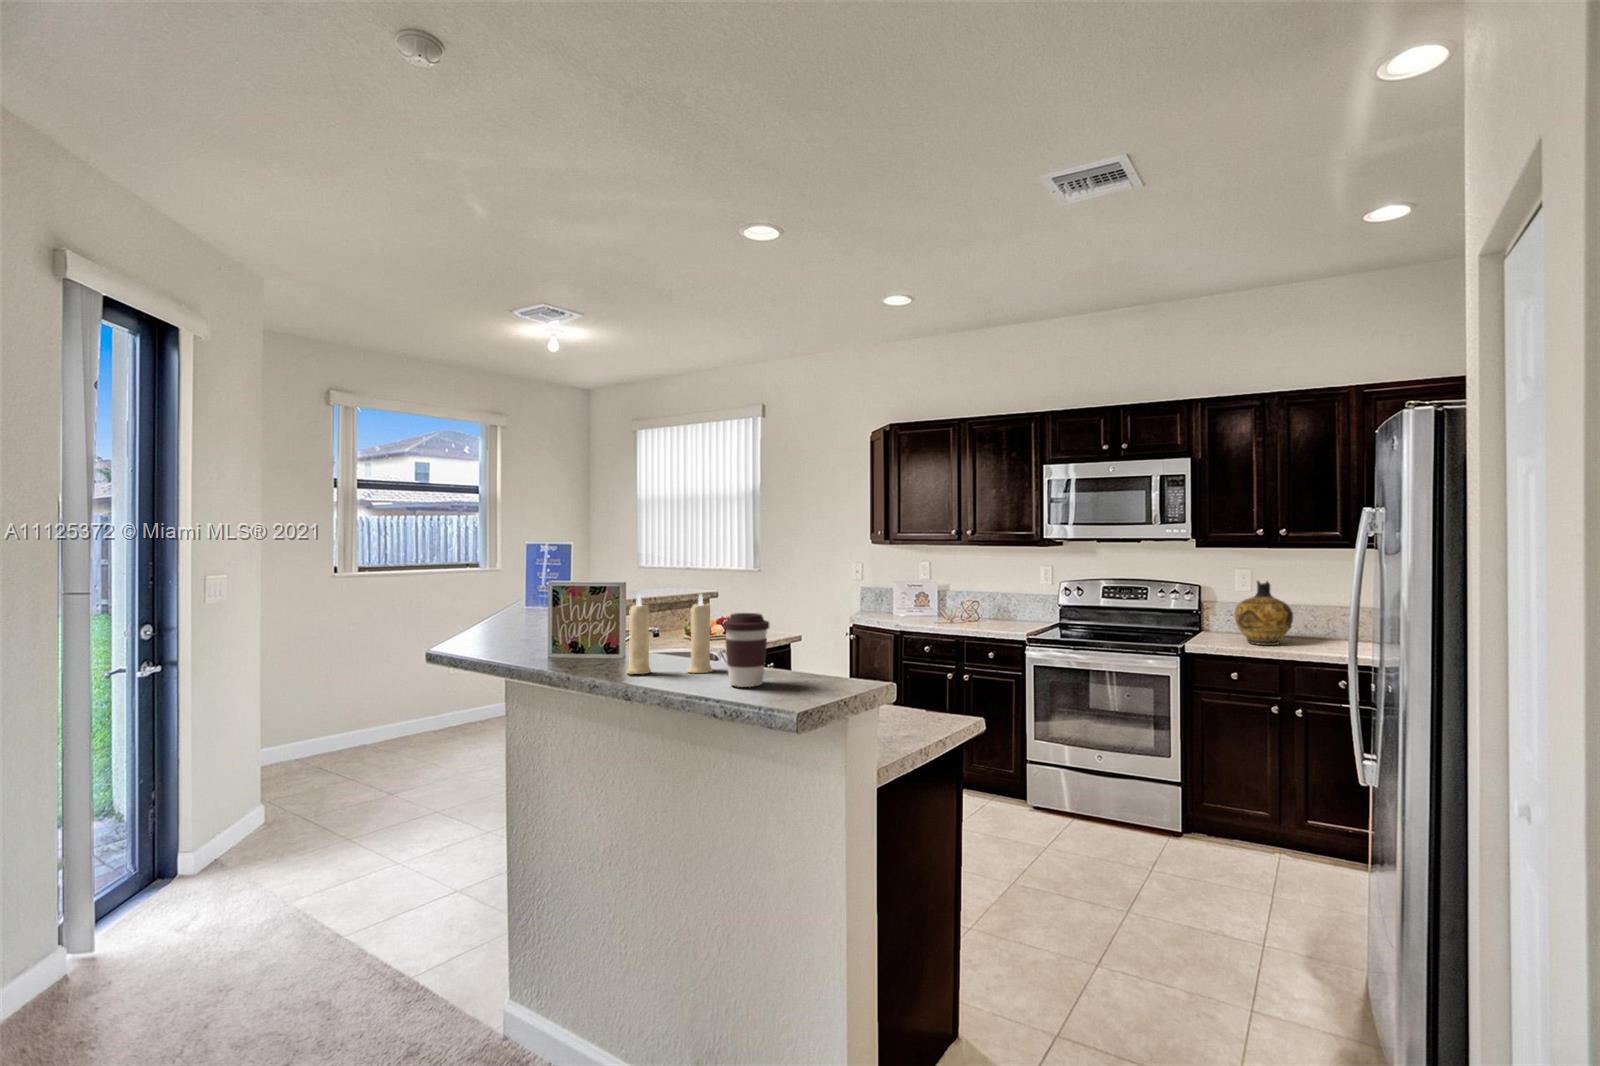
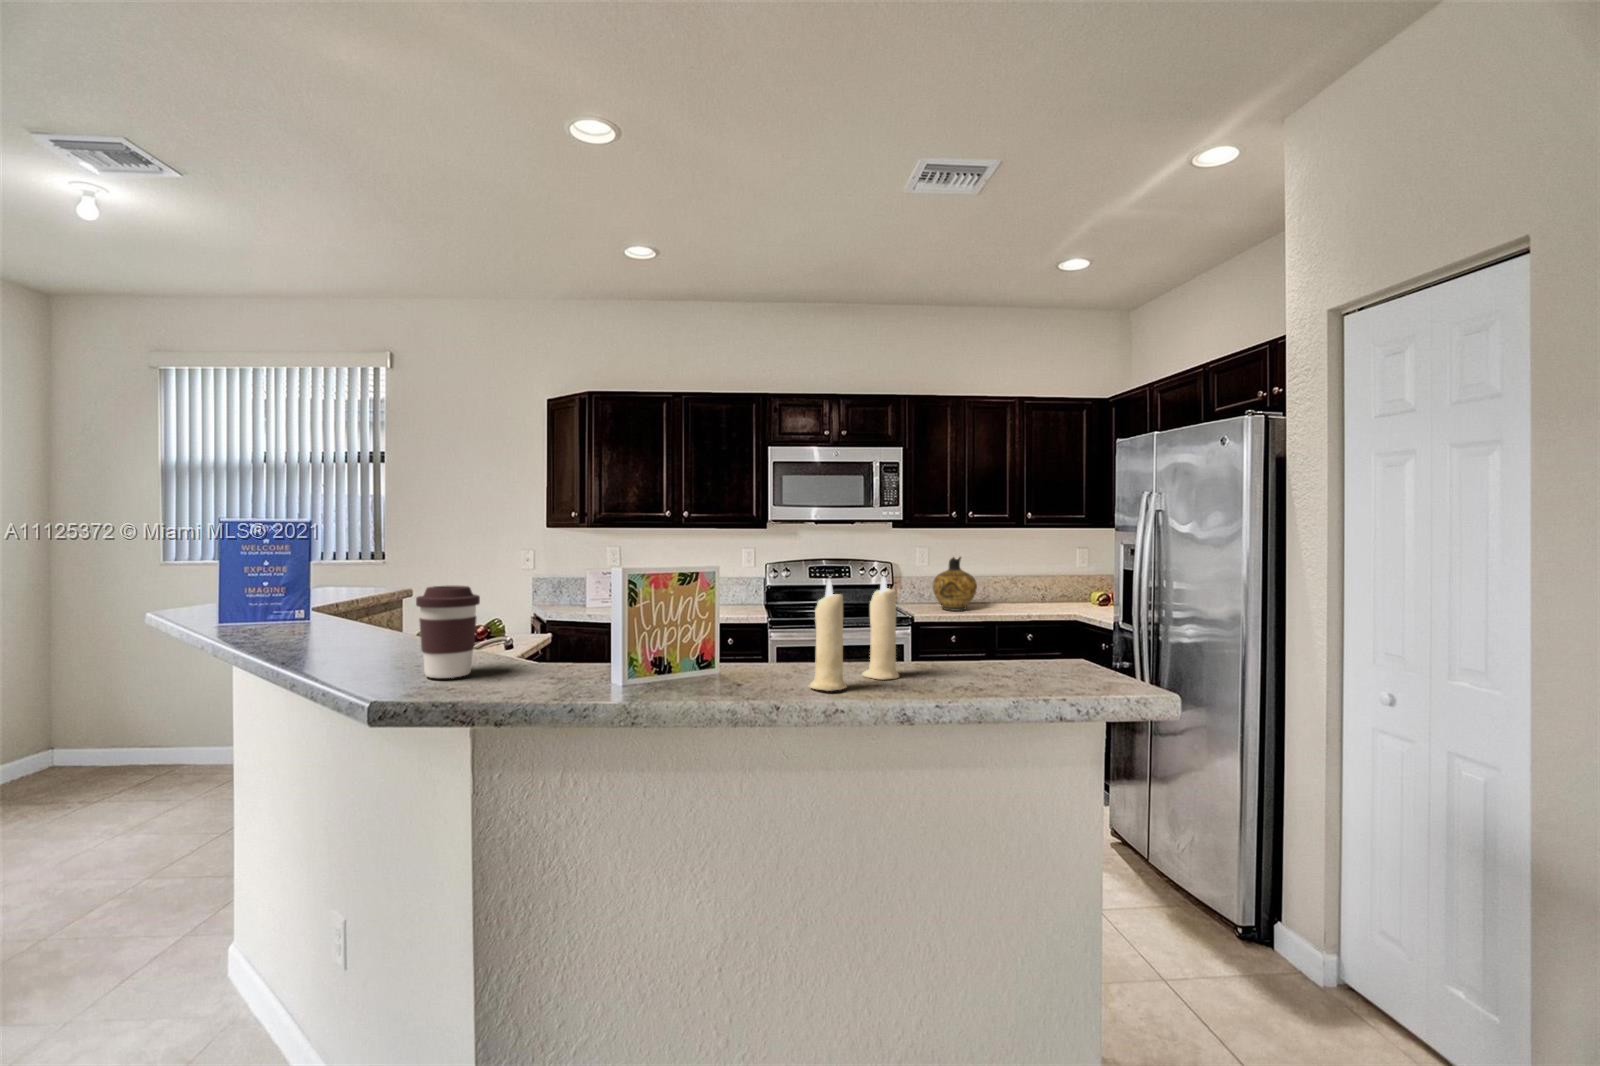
coffee cup: present [723,613,769,687] -> present [416,586,480,678]

